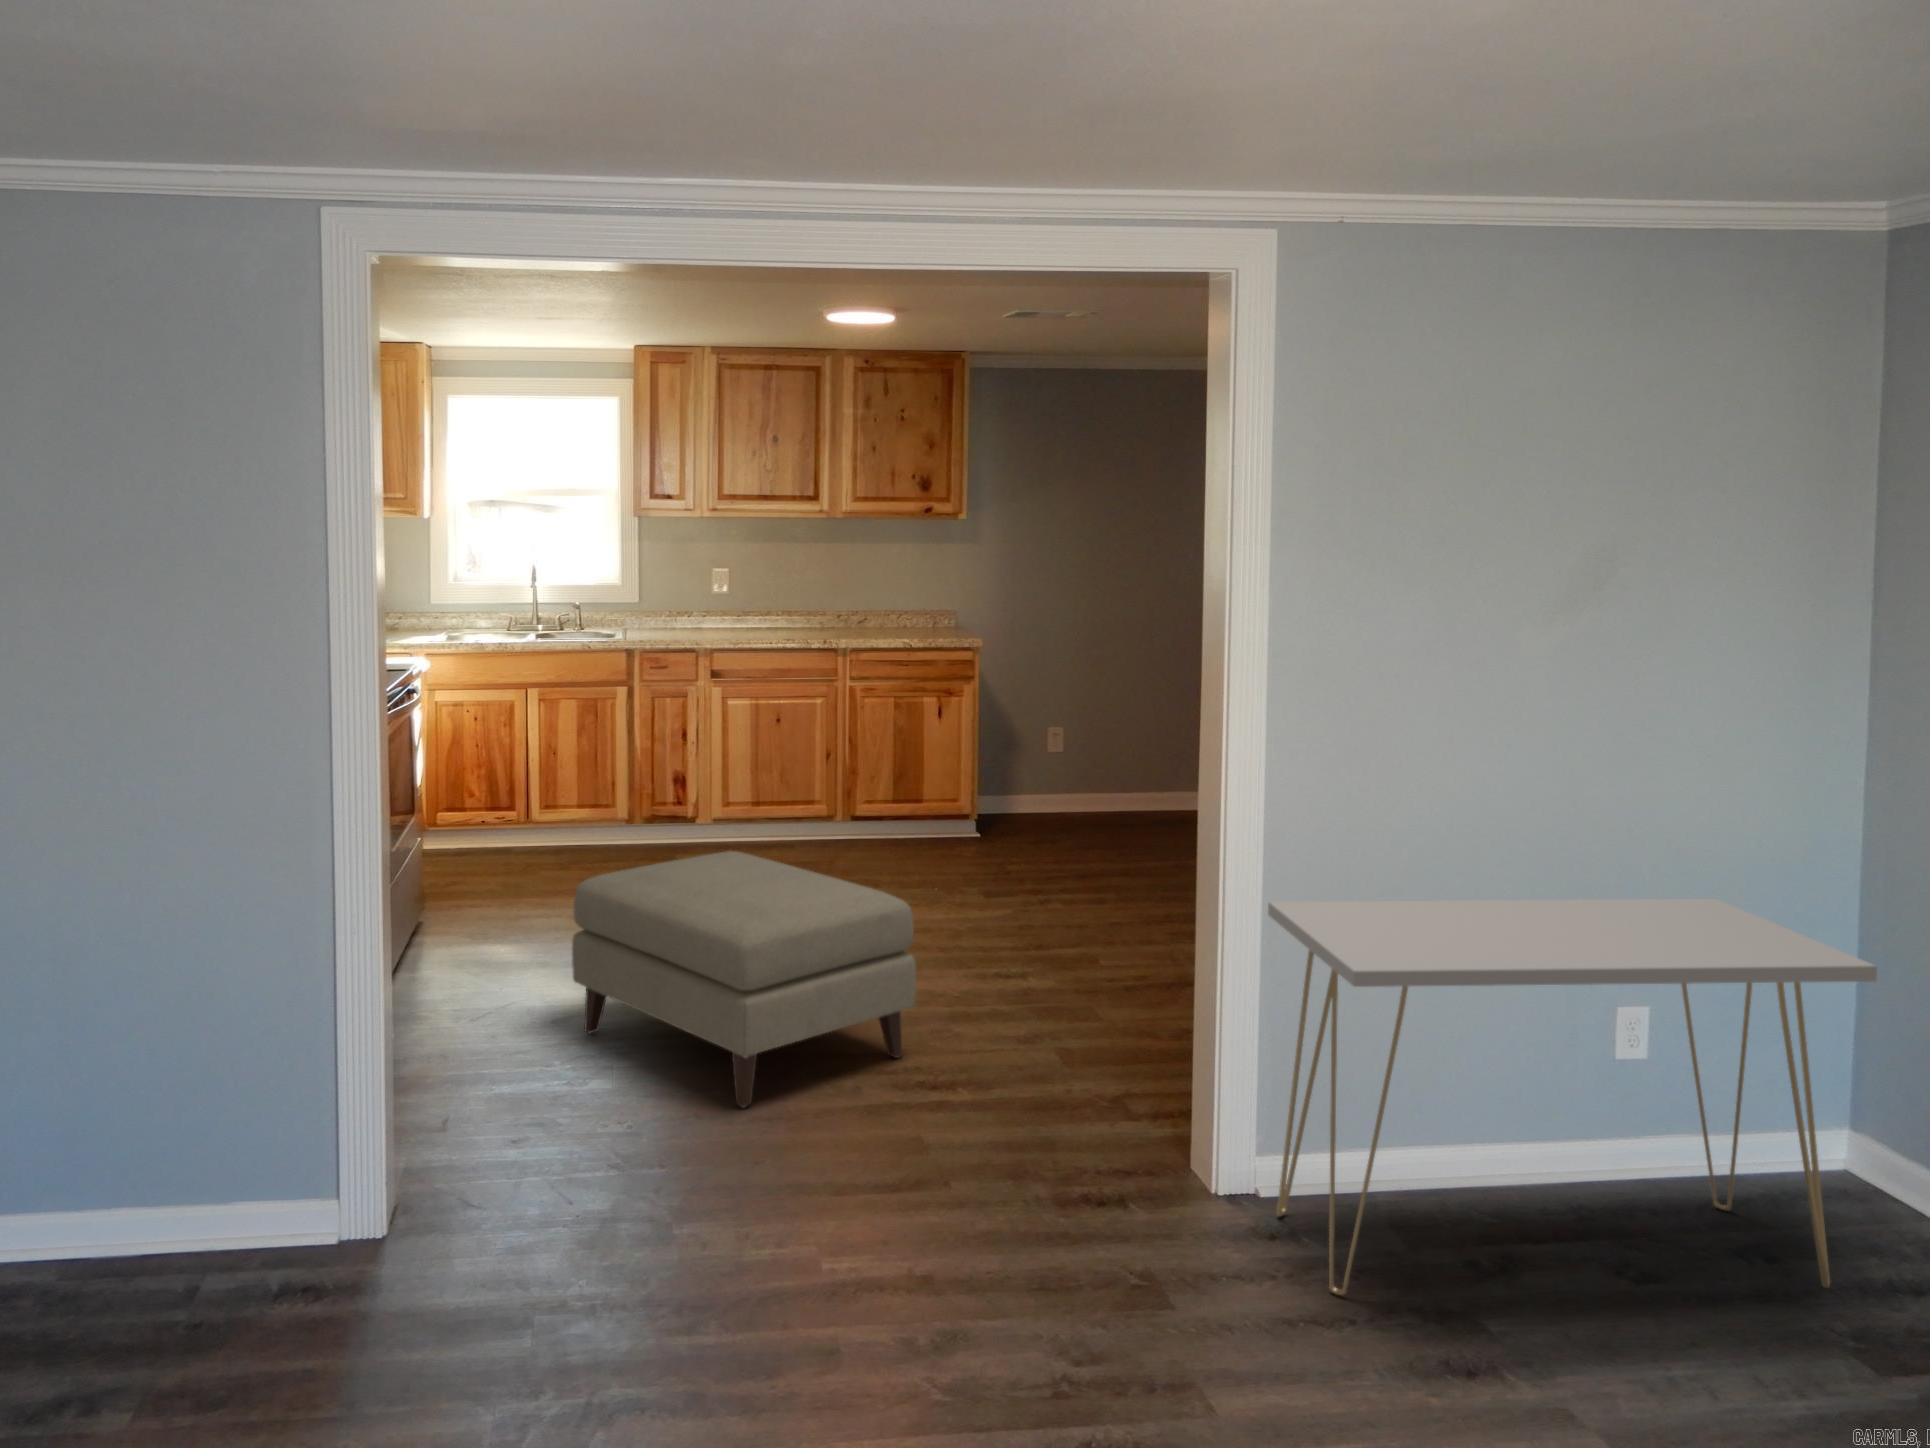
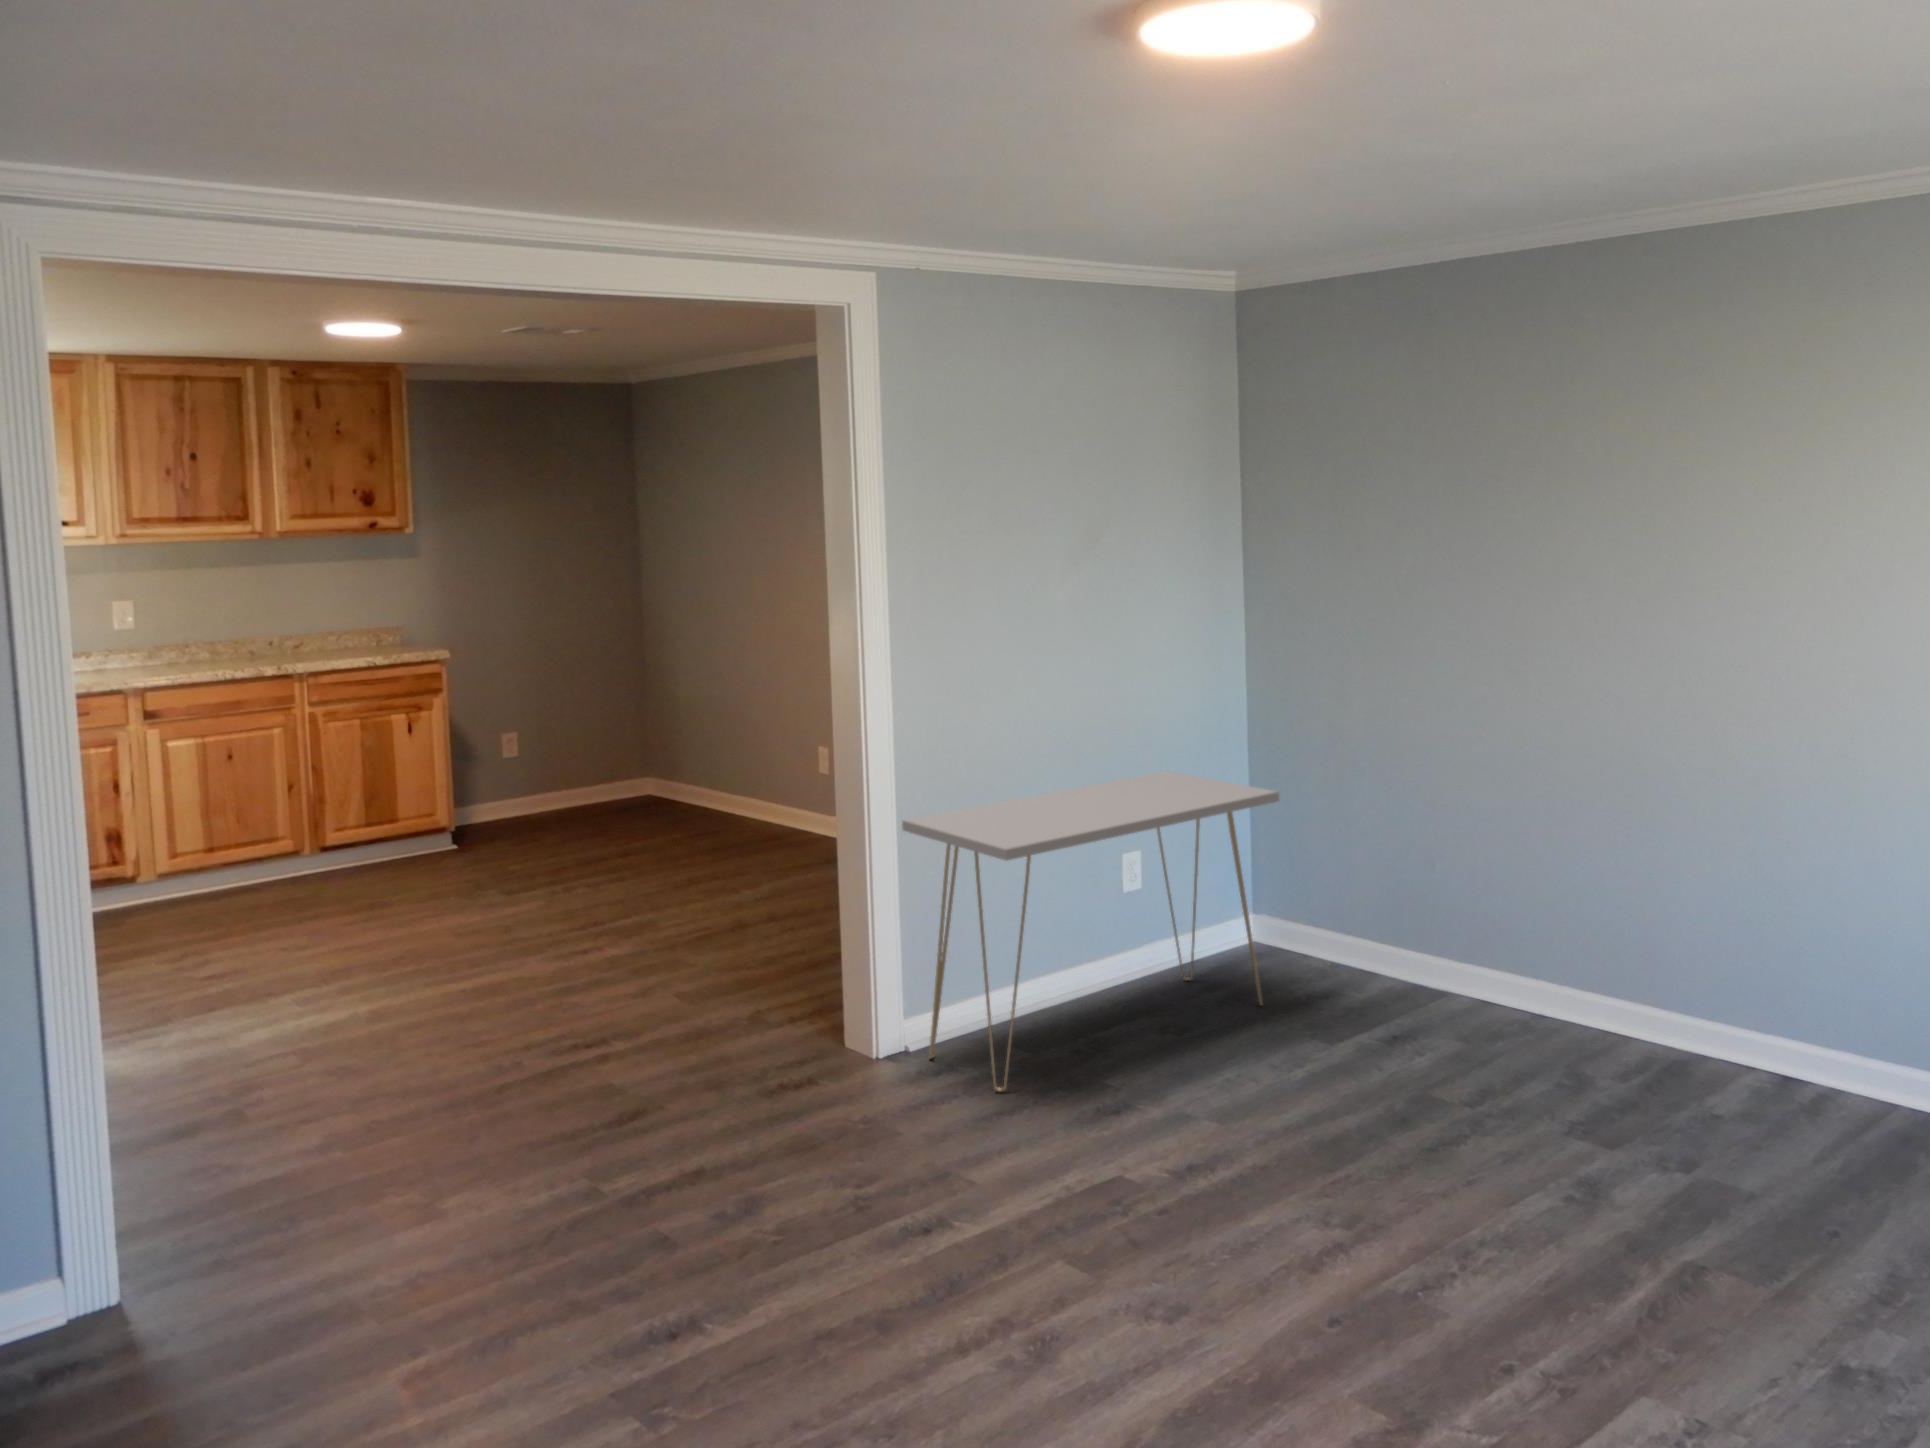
ottoman: present [572,851,916,1107] -> none [163,880,555,1108]

